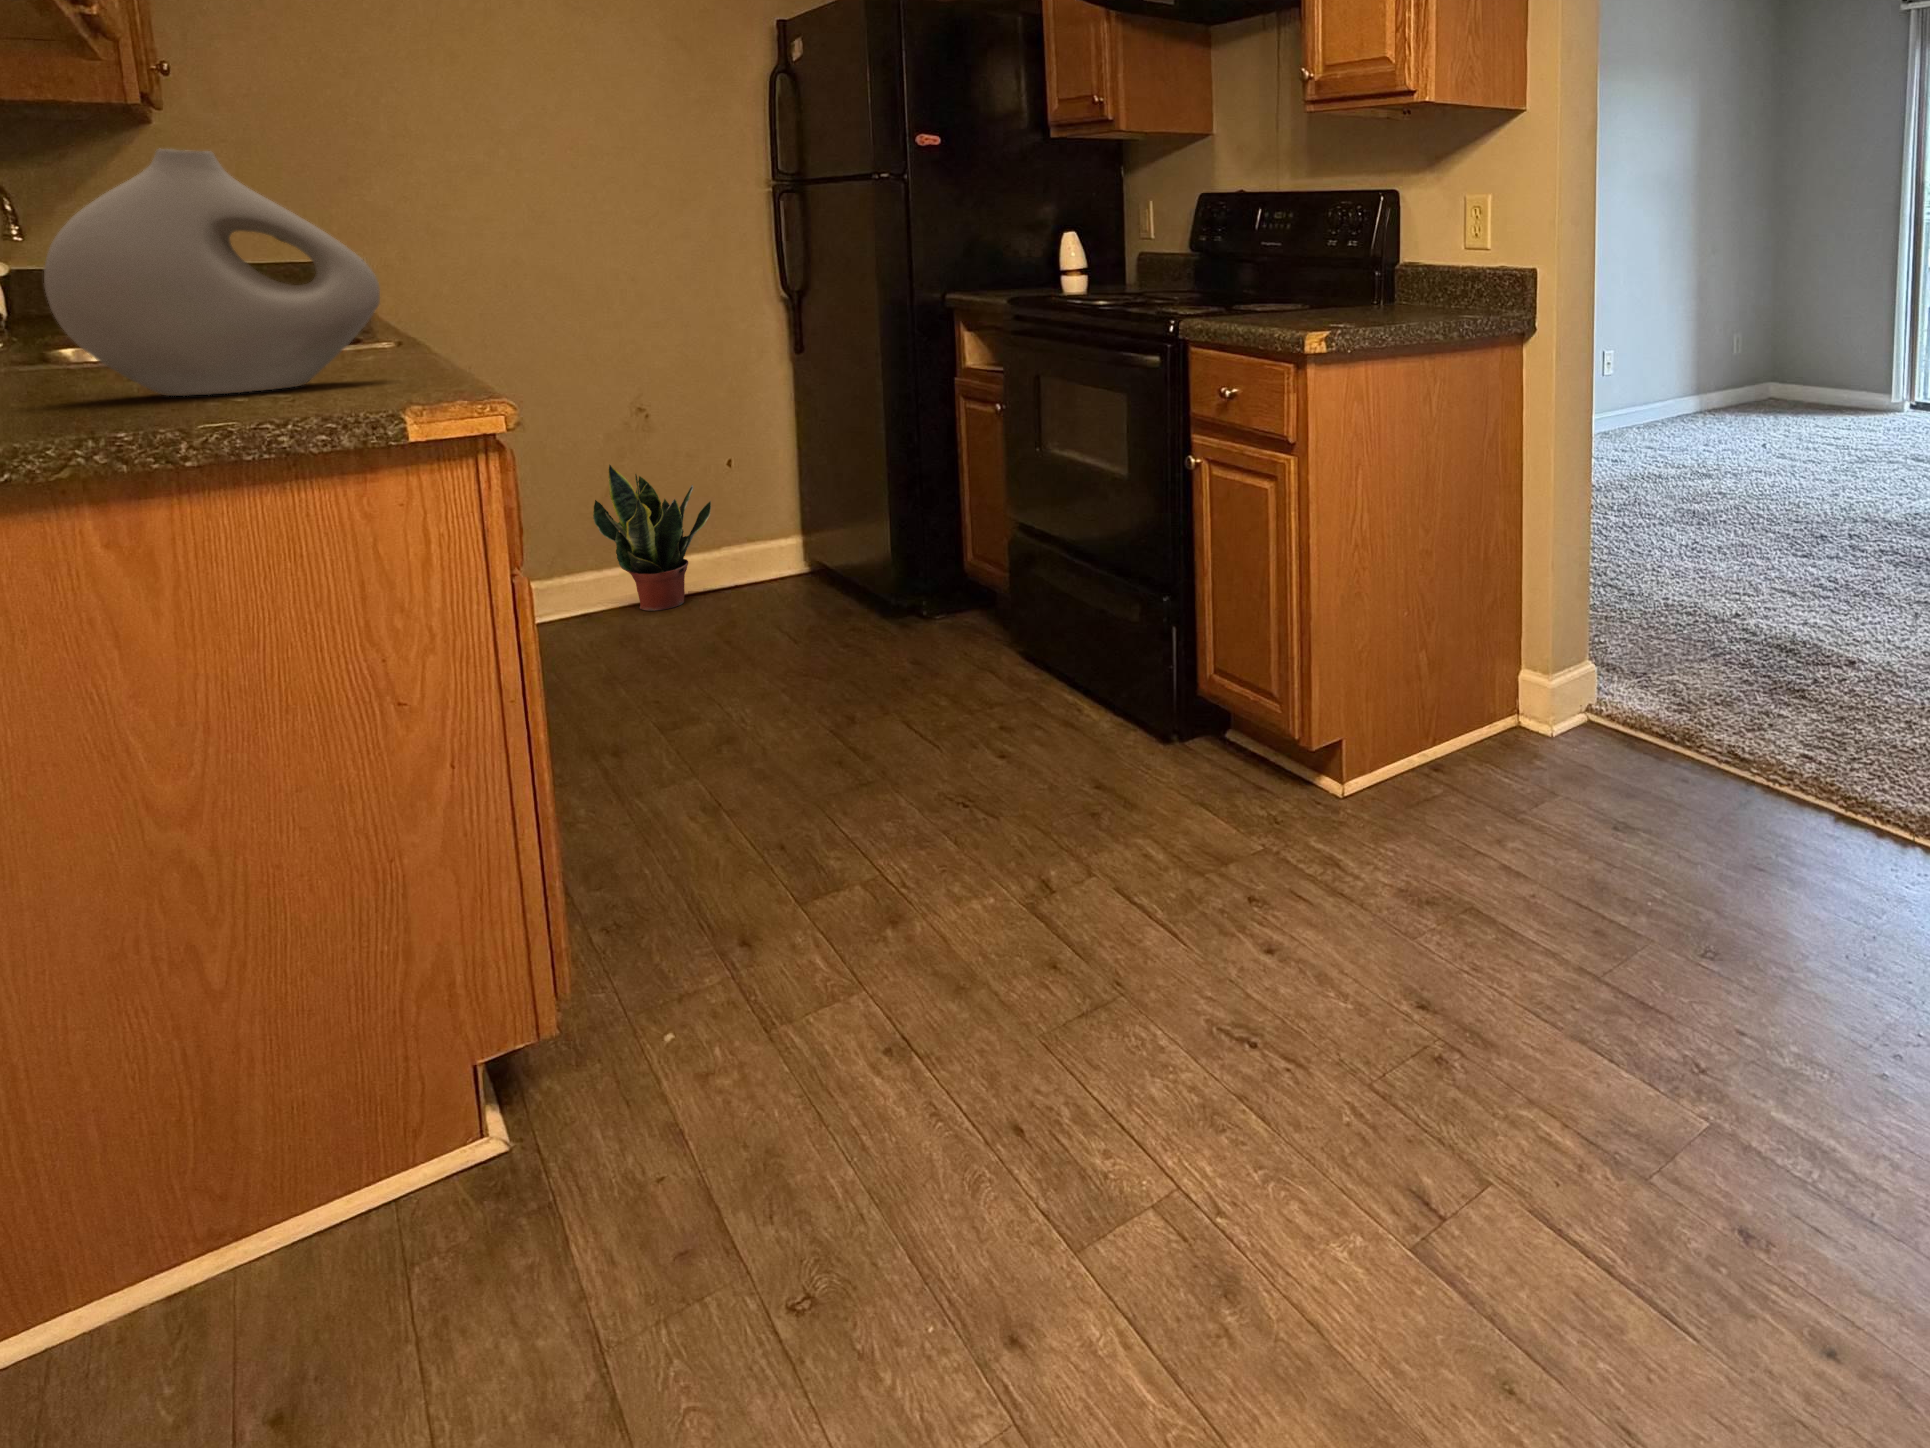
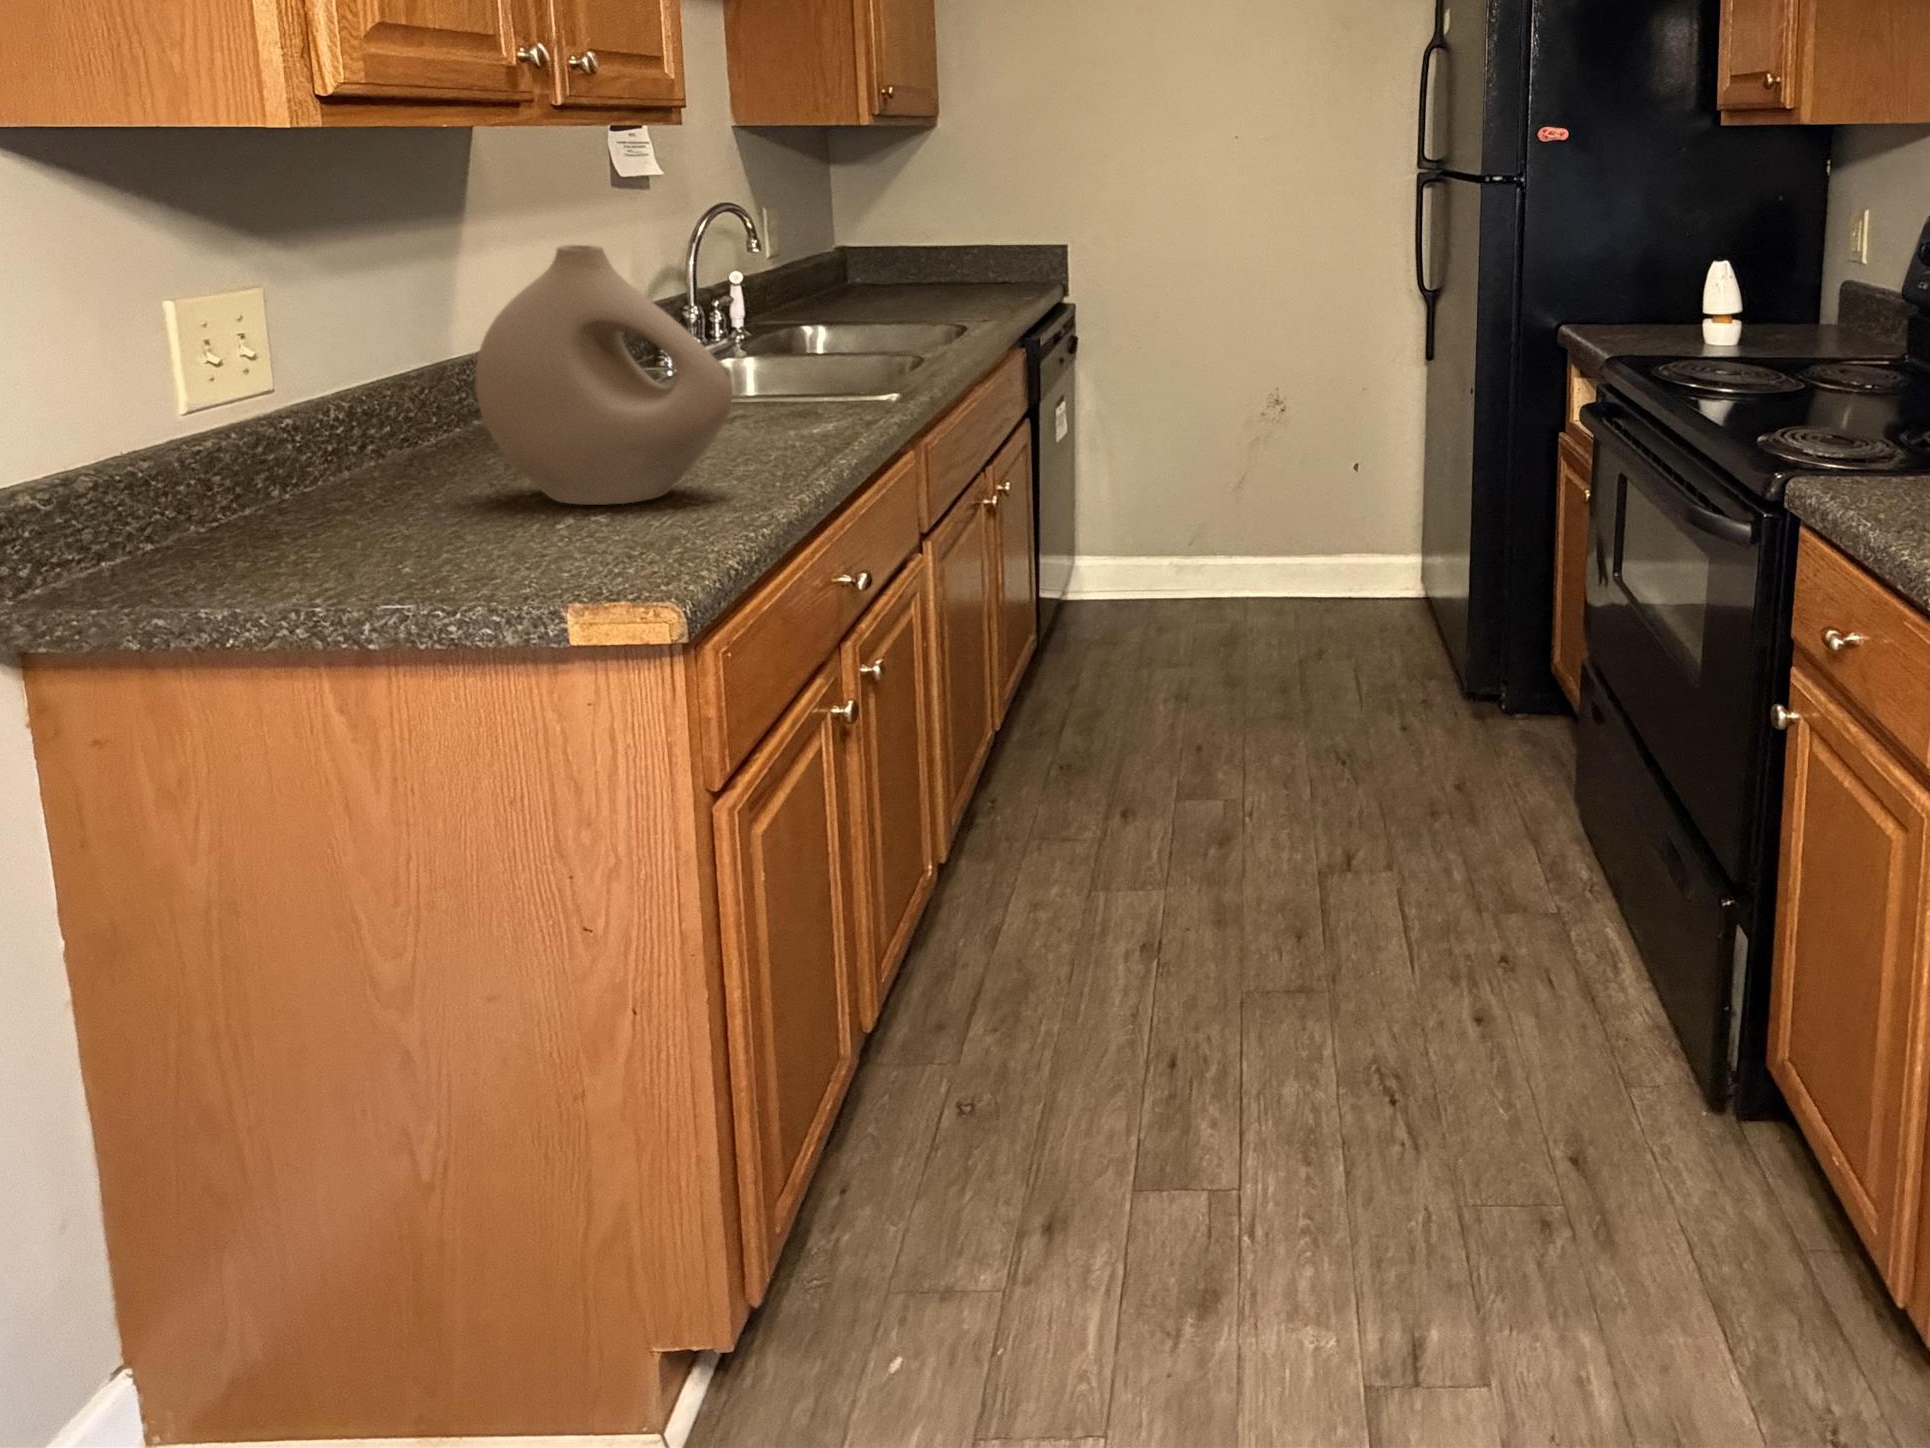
potted plant: present [593,465,711,611] -> none [1216,467,1321,627]

